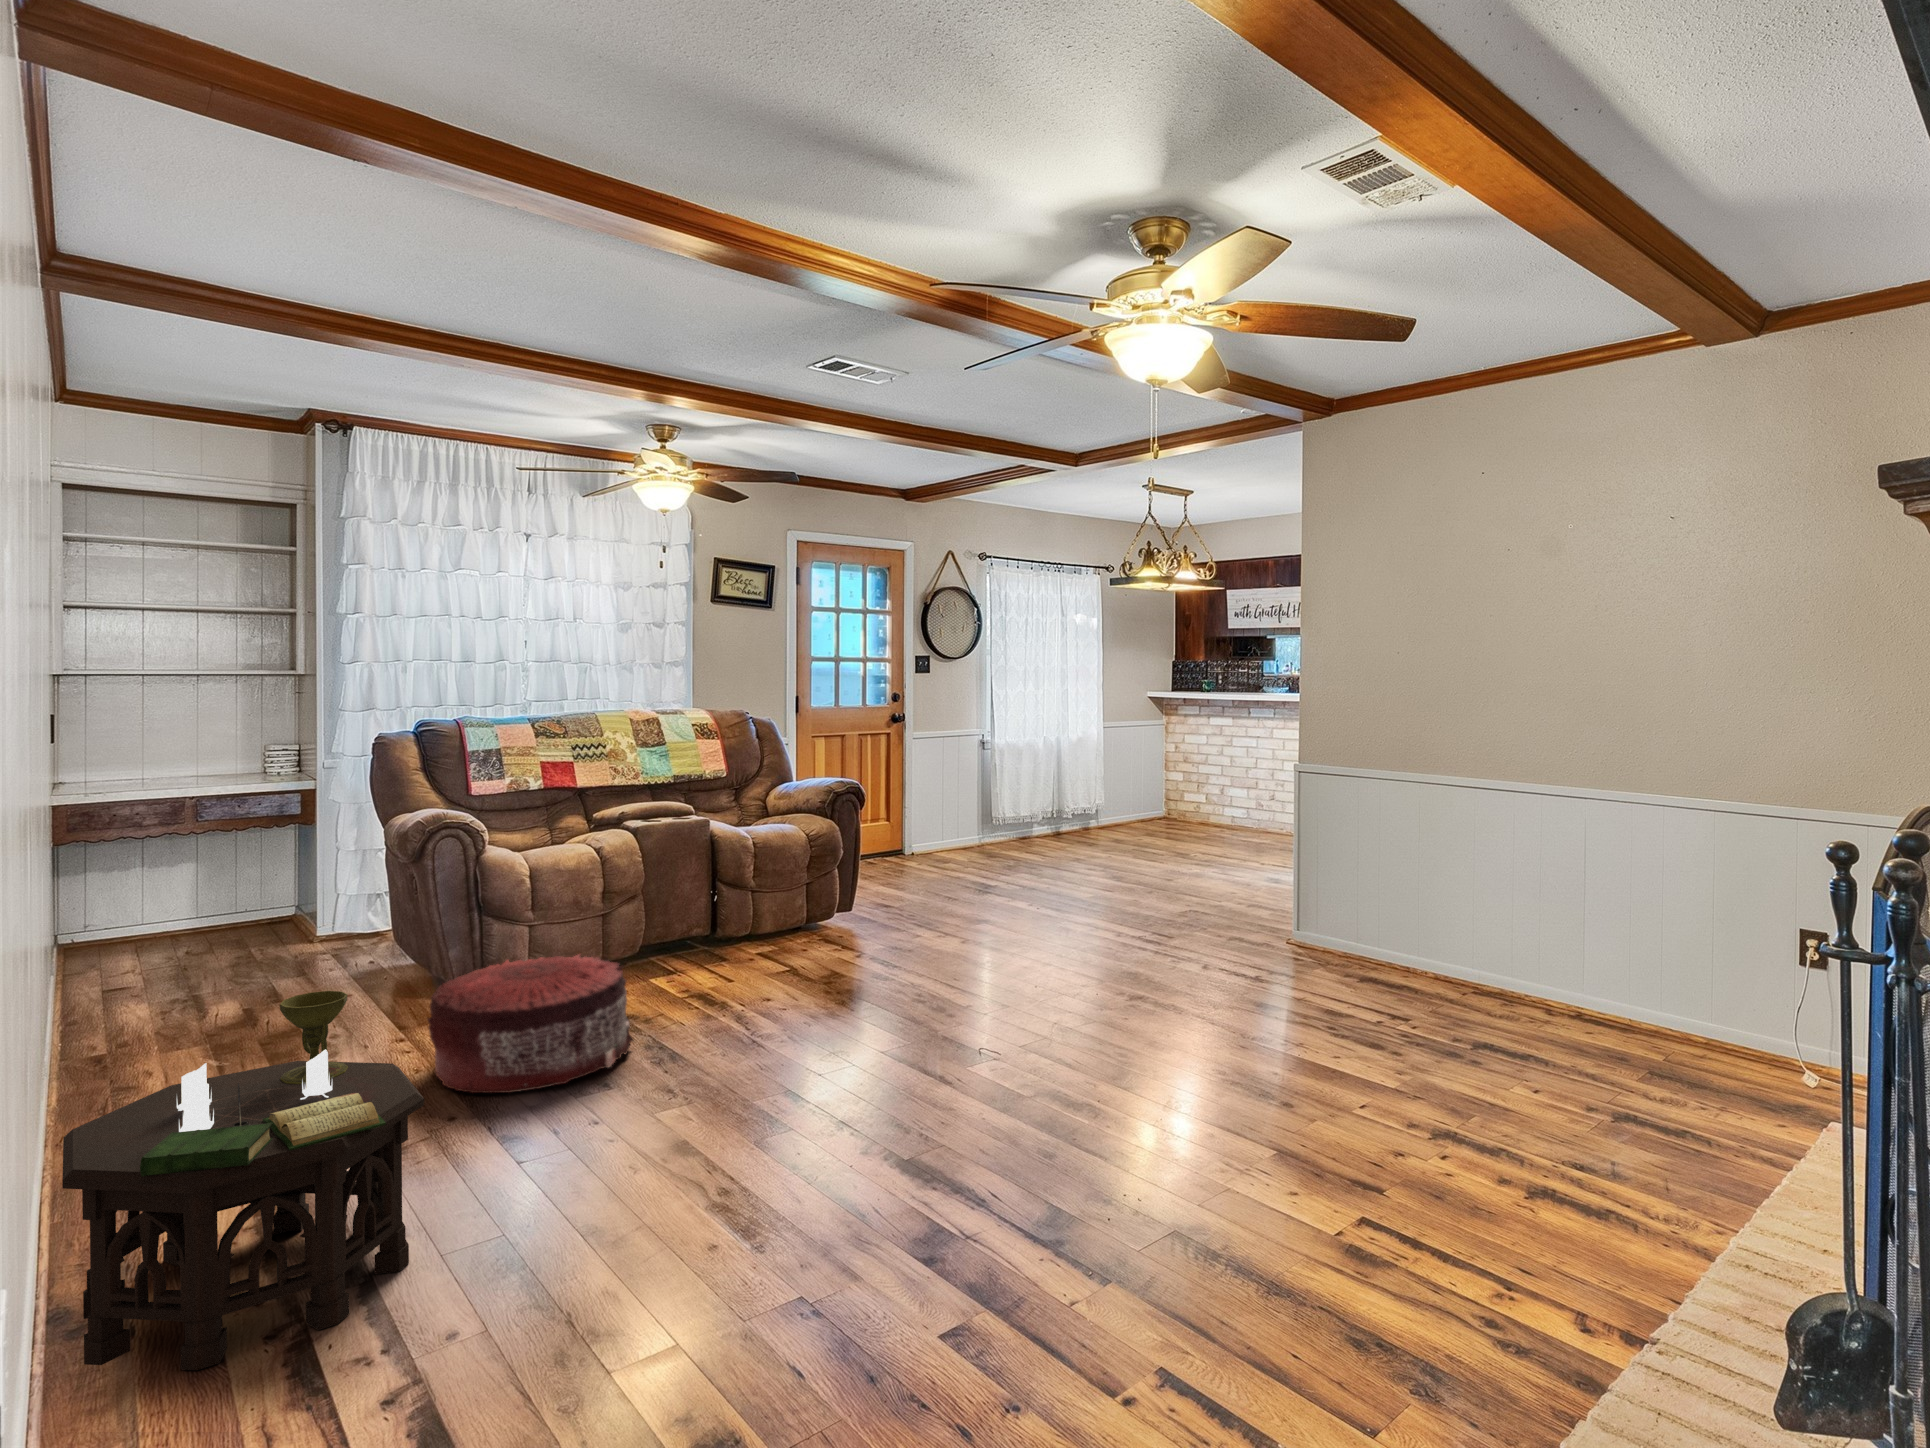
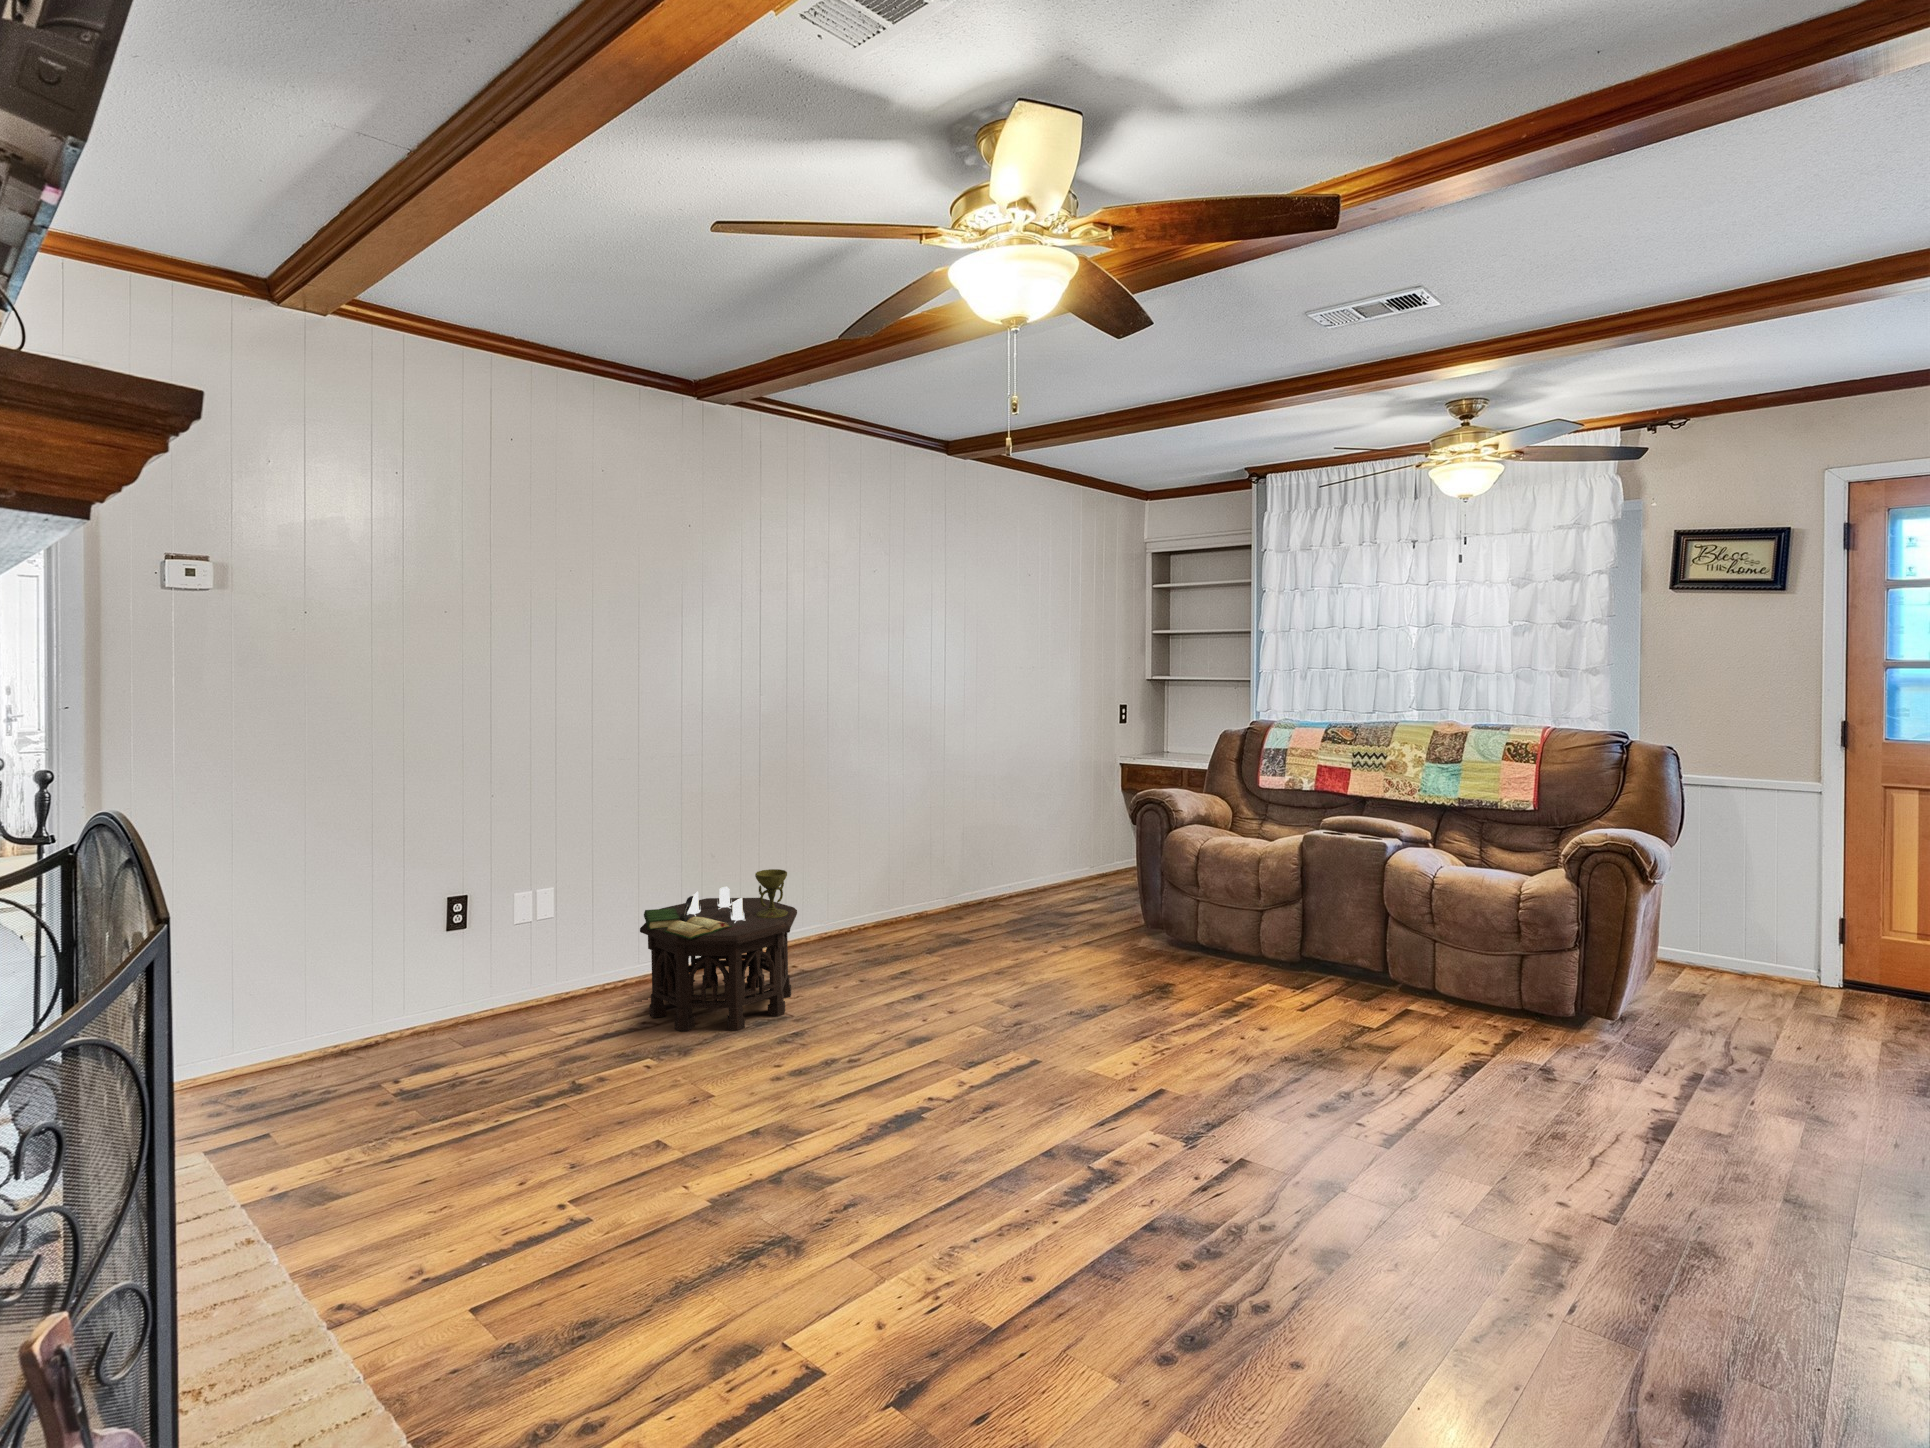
pouf: present [427,954,634,1093] -> none [960,909,1100,1016]

